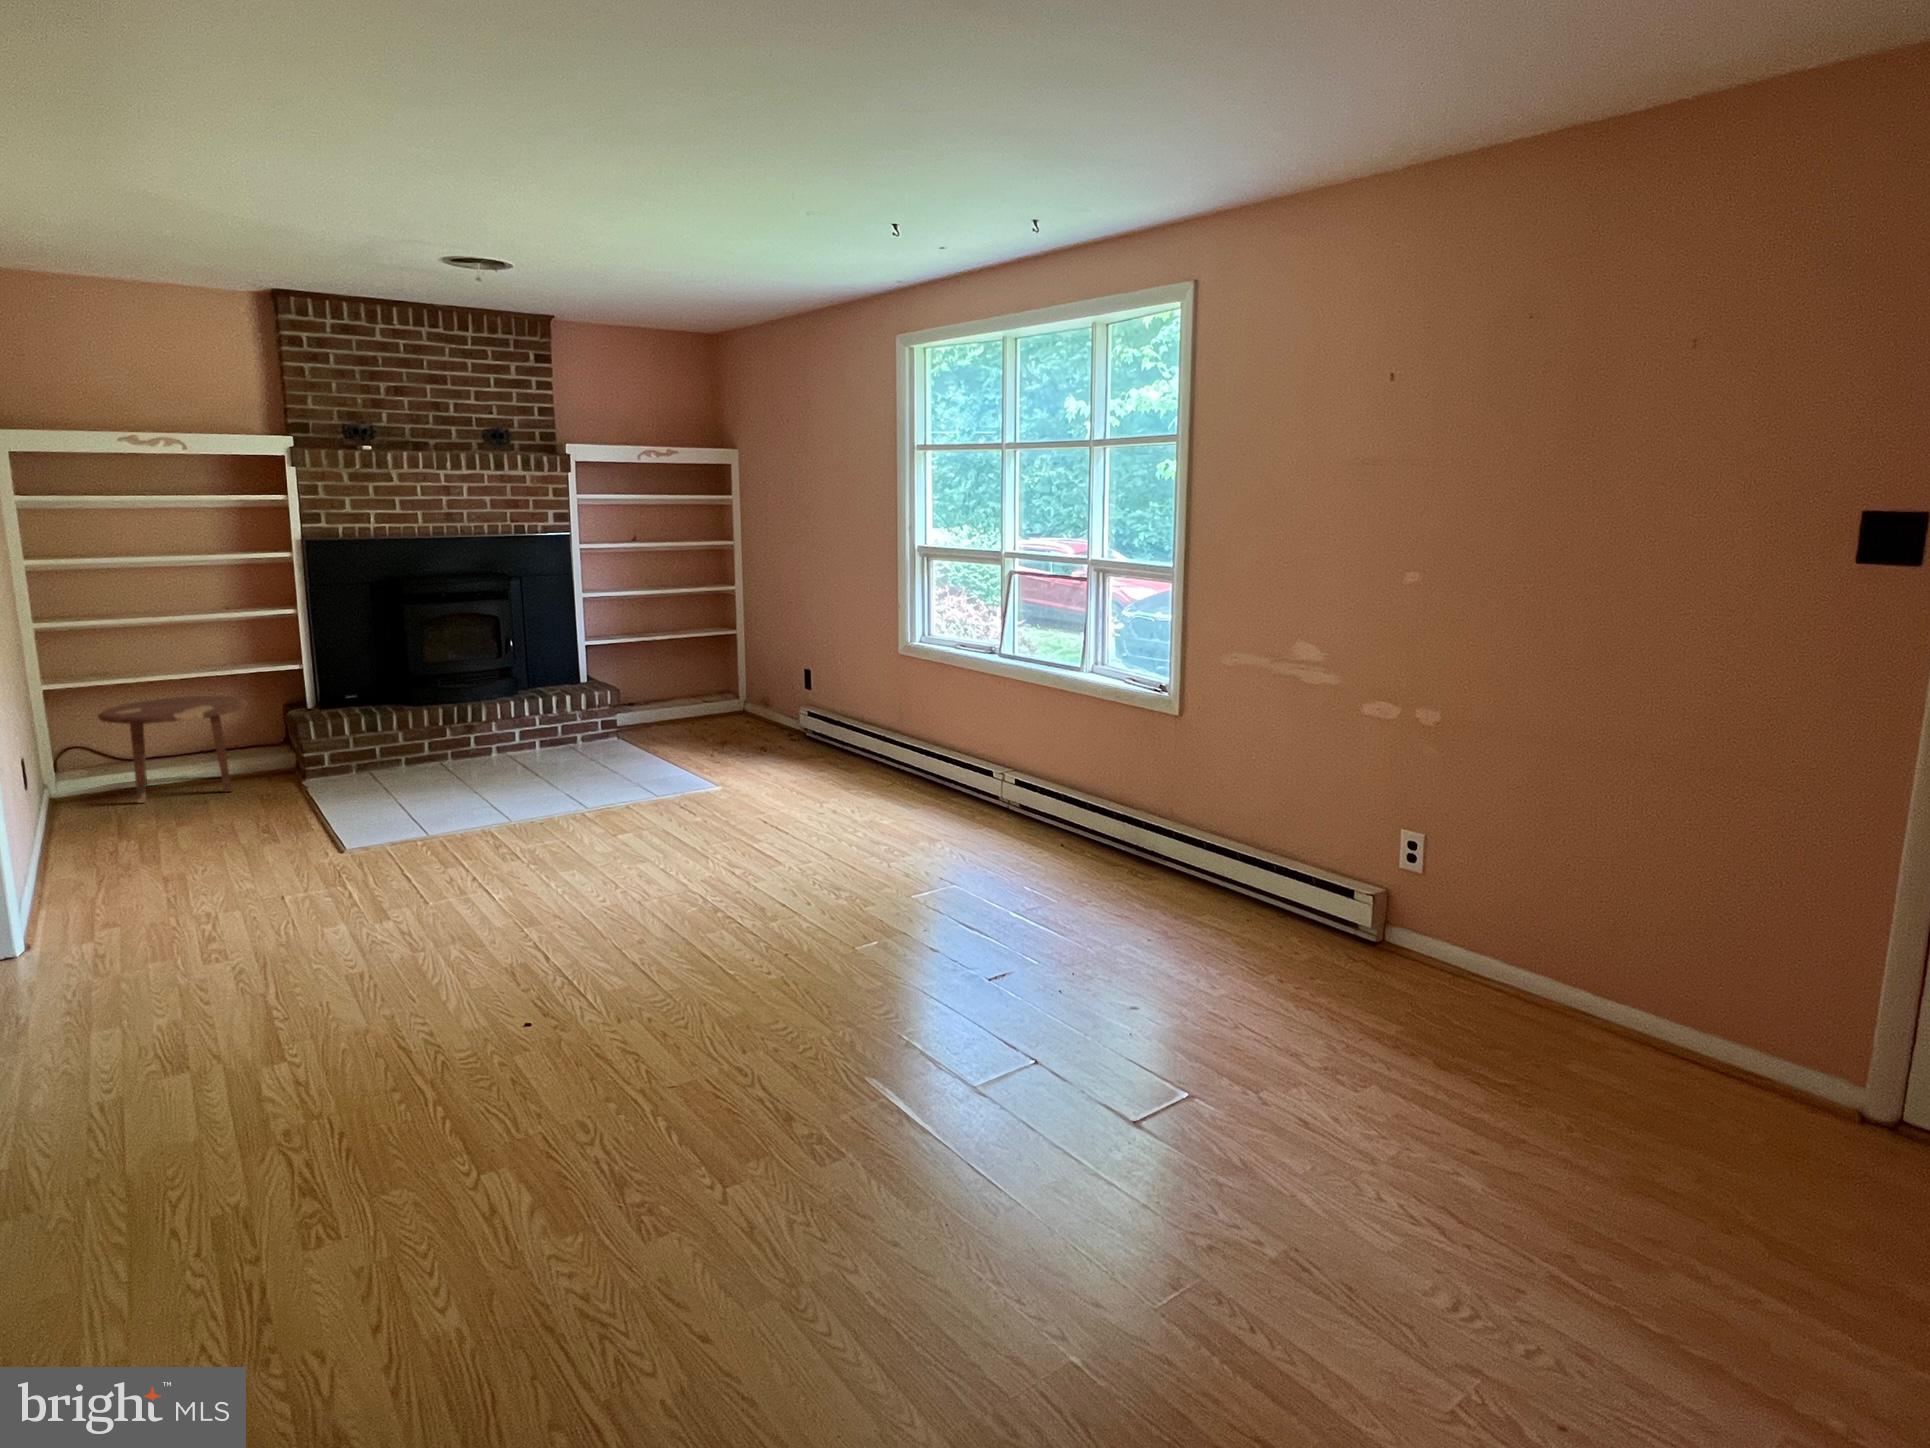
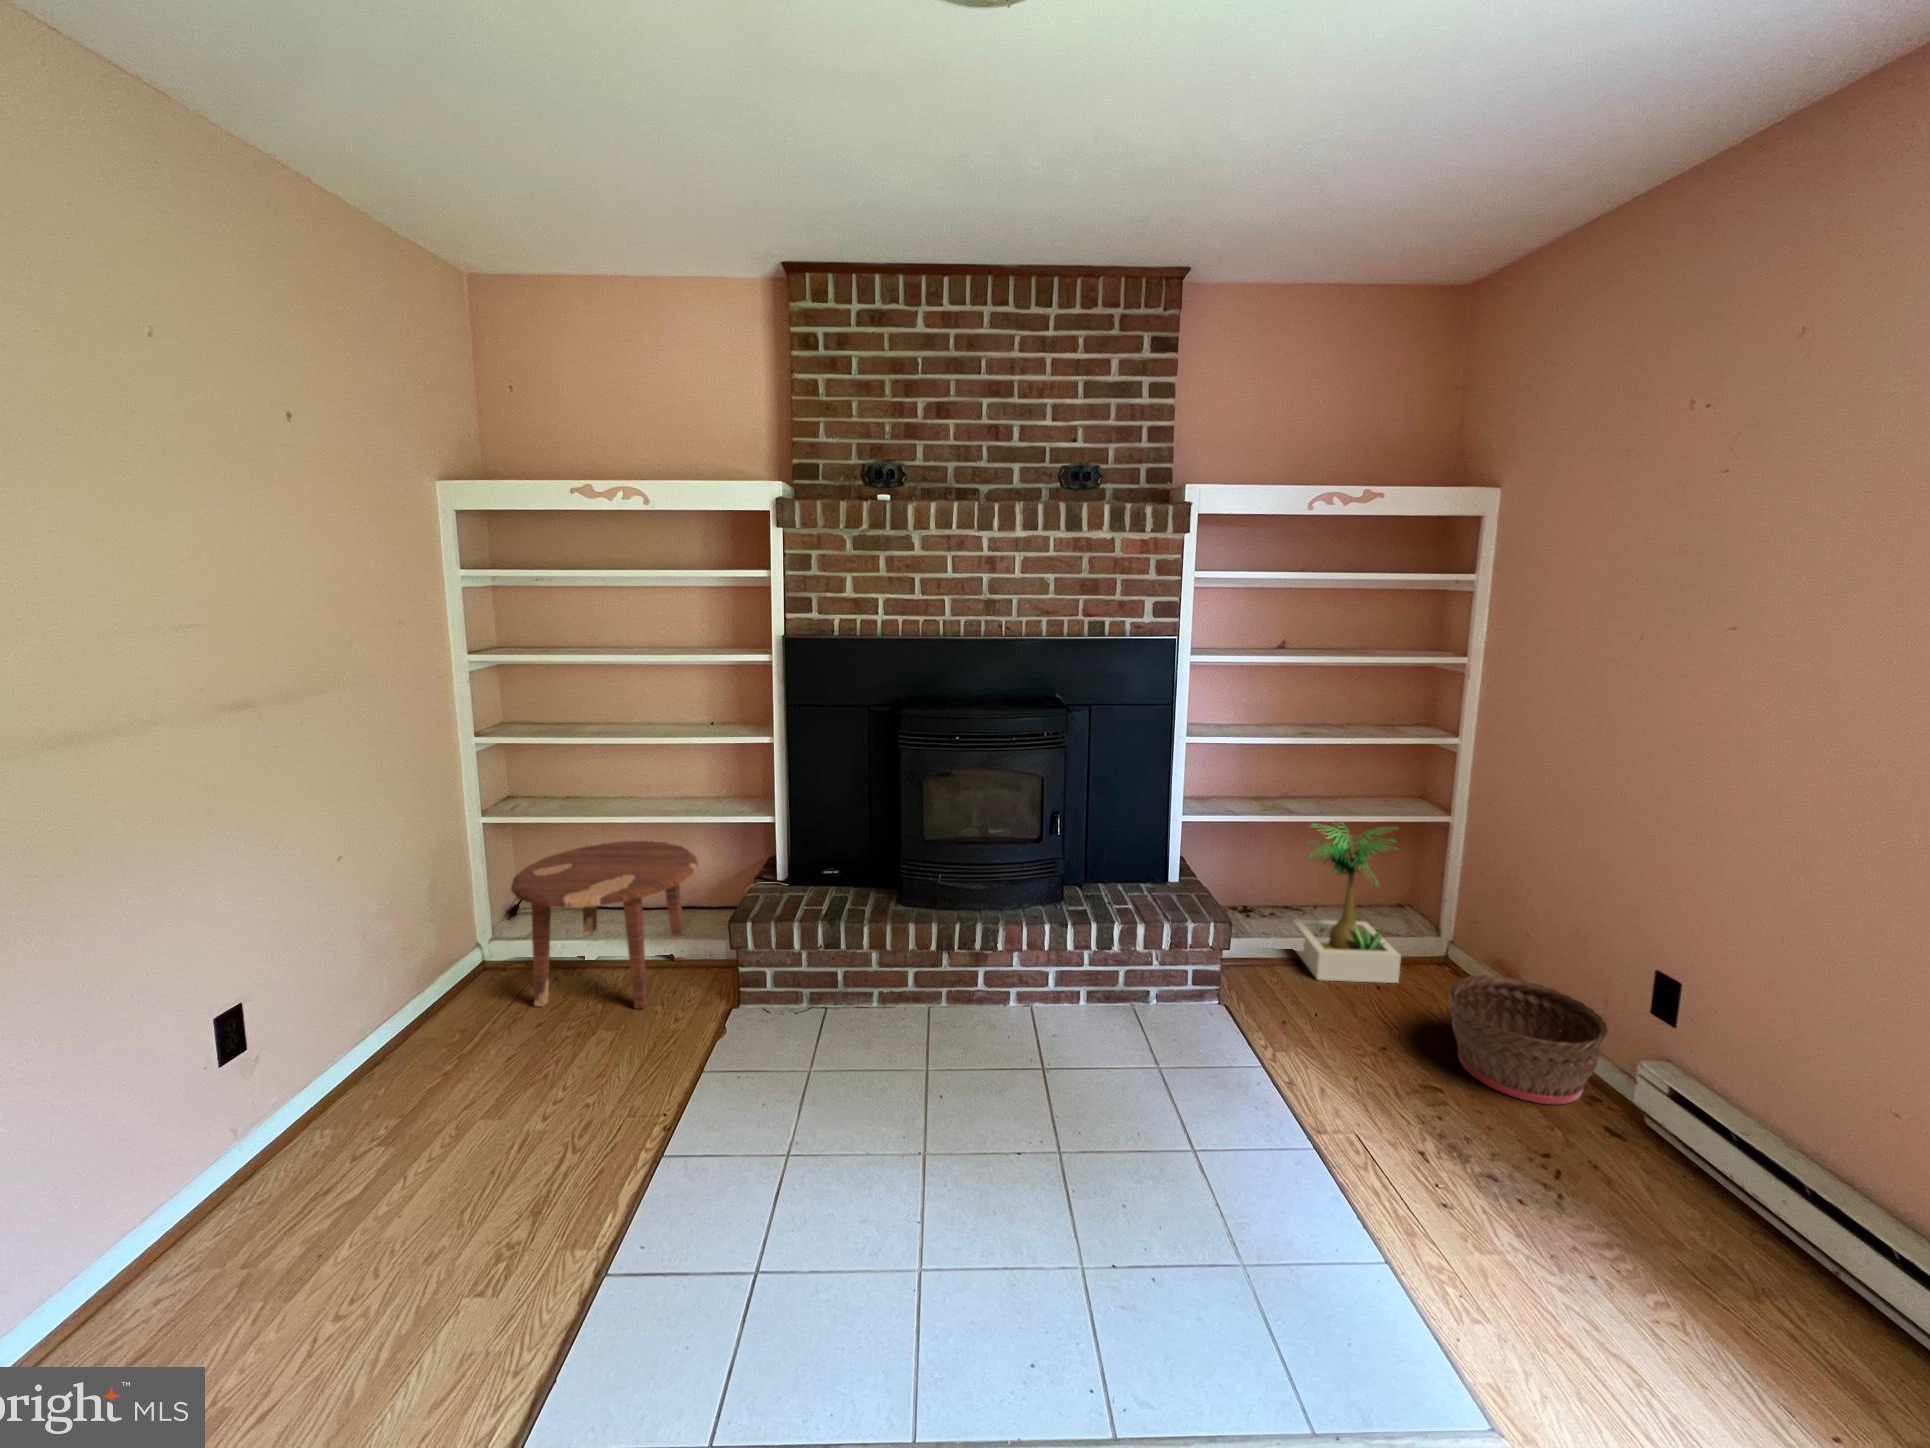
potted plant: none [653,636,718,725] -> present [1293,820,1401,983]
basket: none [727,695,789,738] -> present [1449,975,1608,1104]

